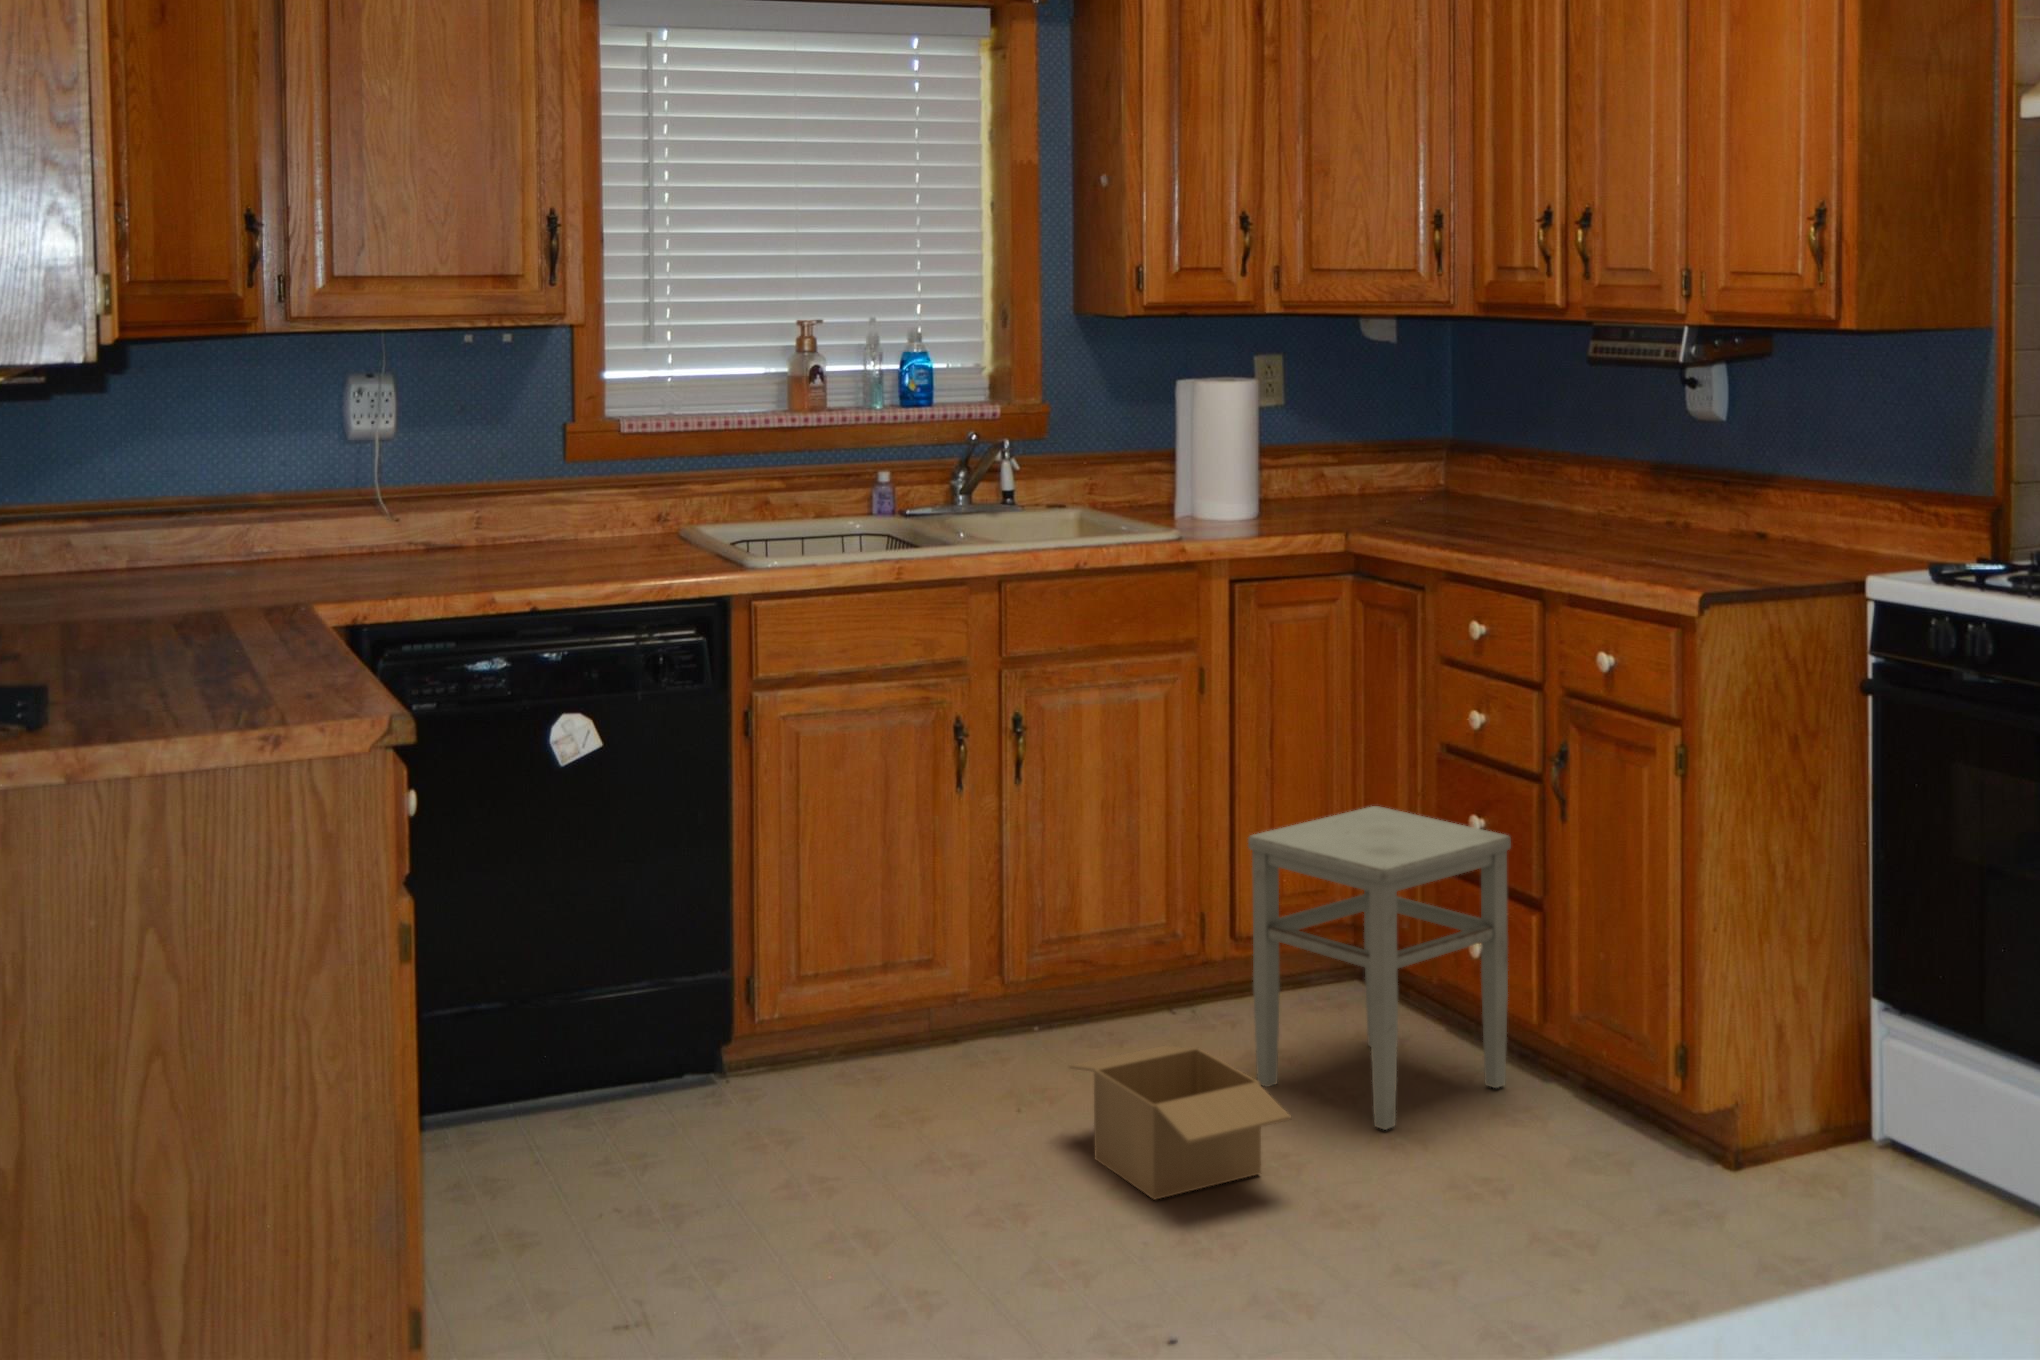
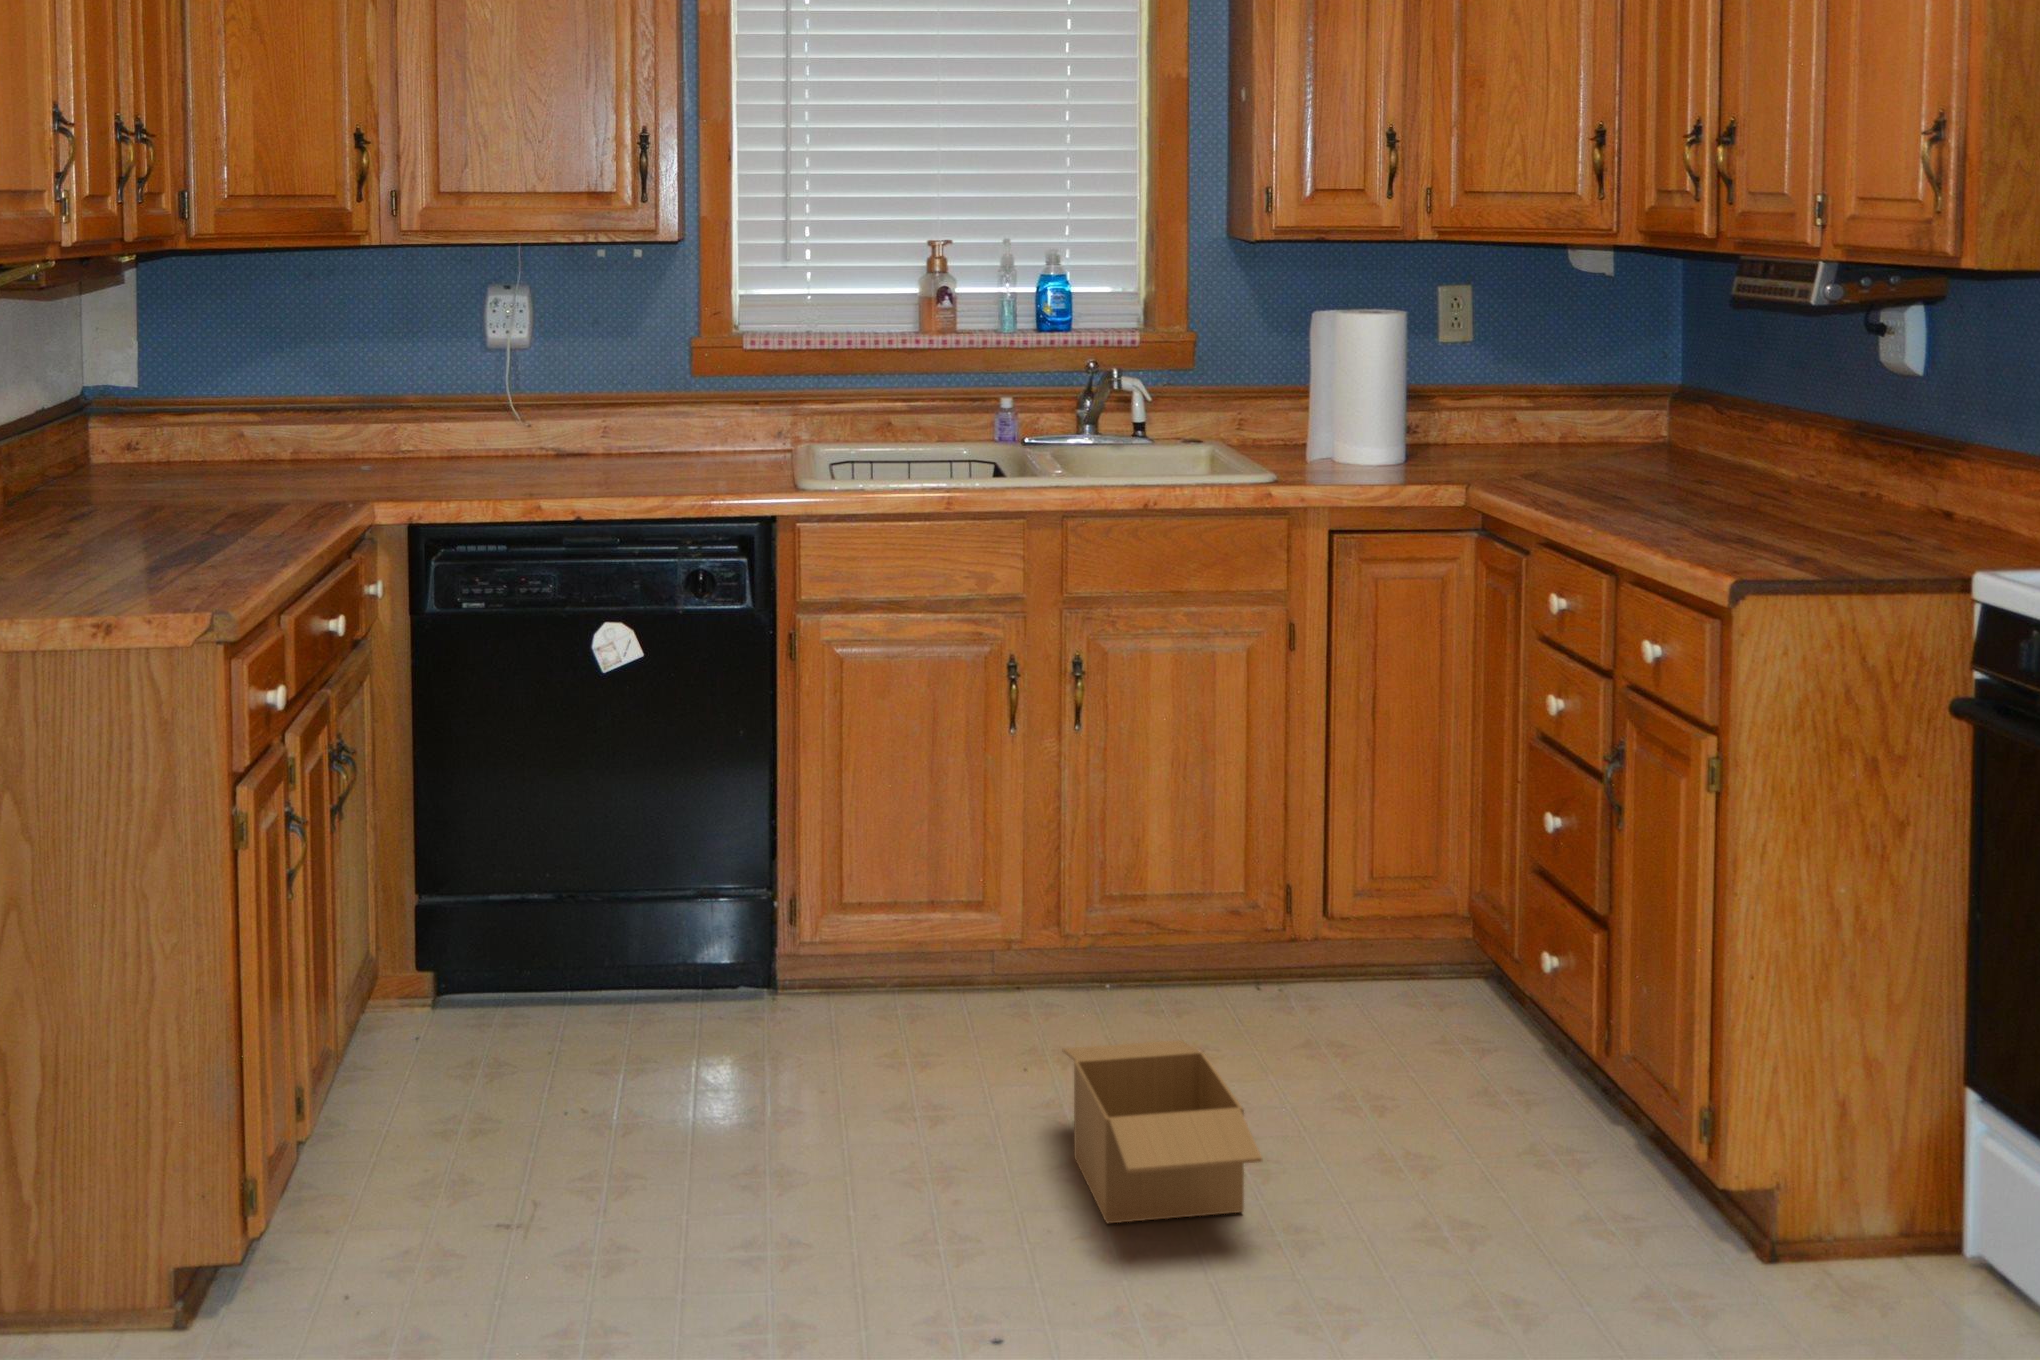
stool: present [1248,806,1511,1130] -> none [1296,795,1606,1180]

